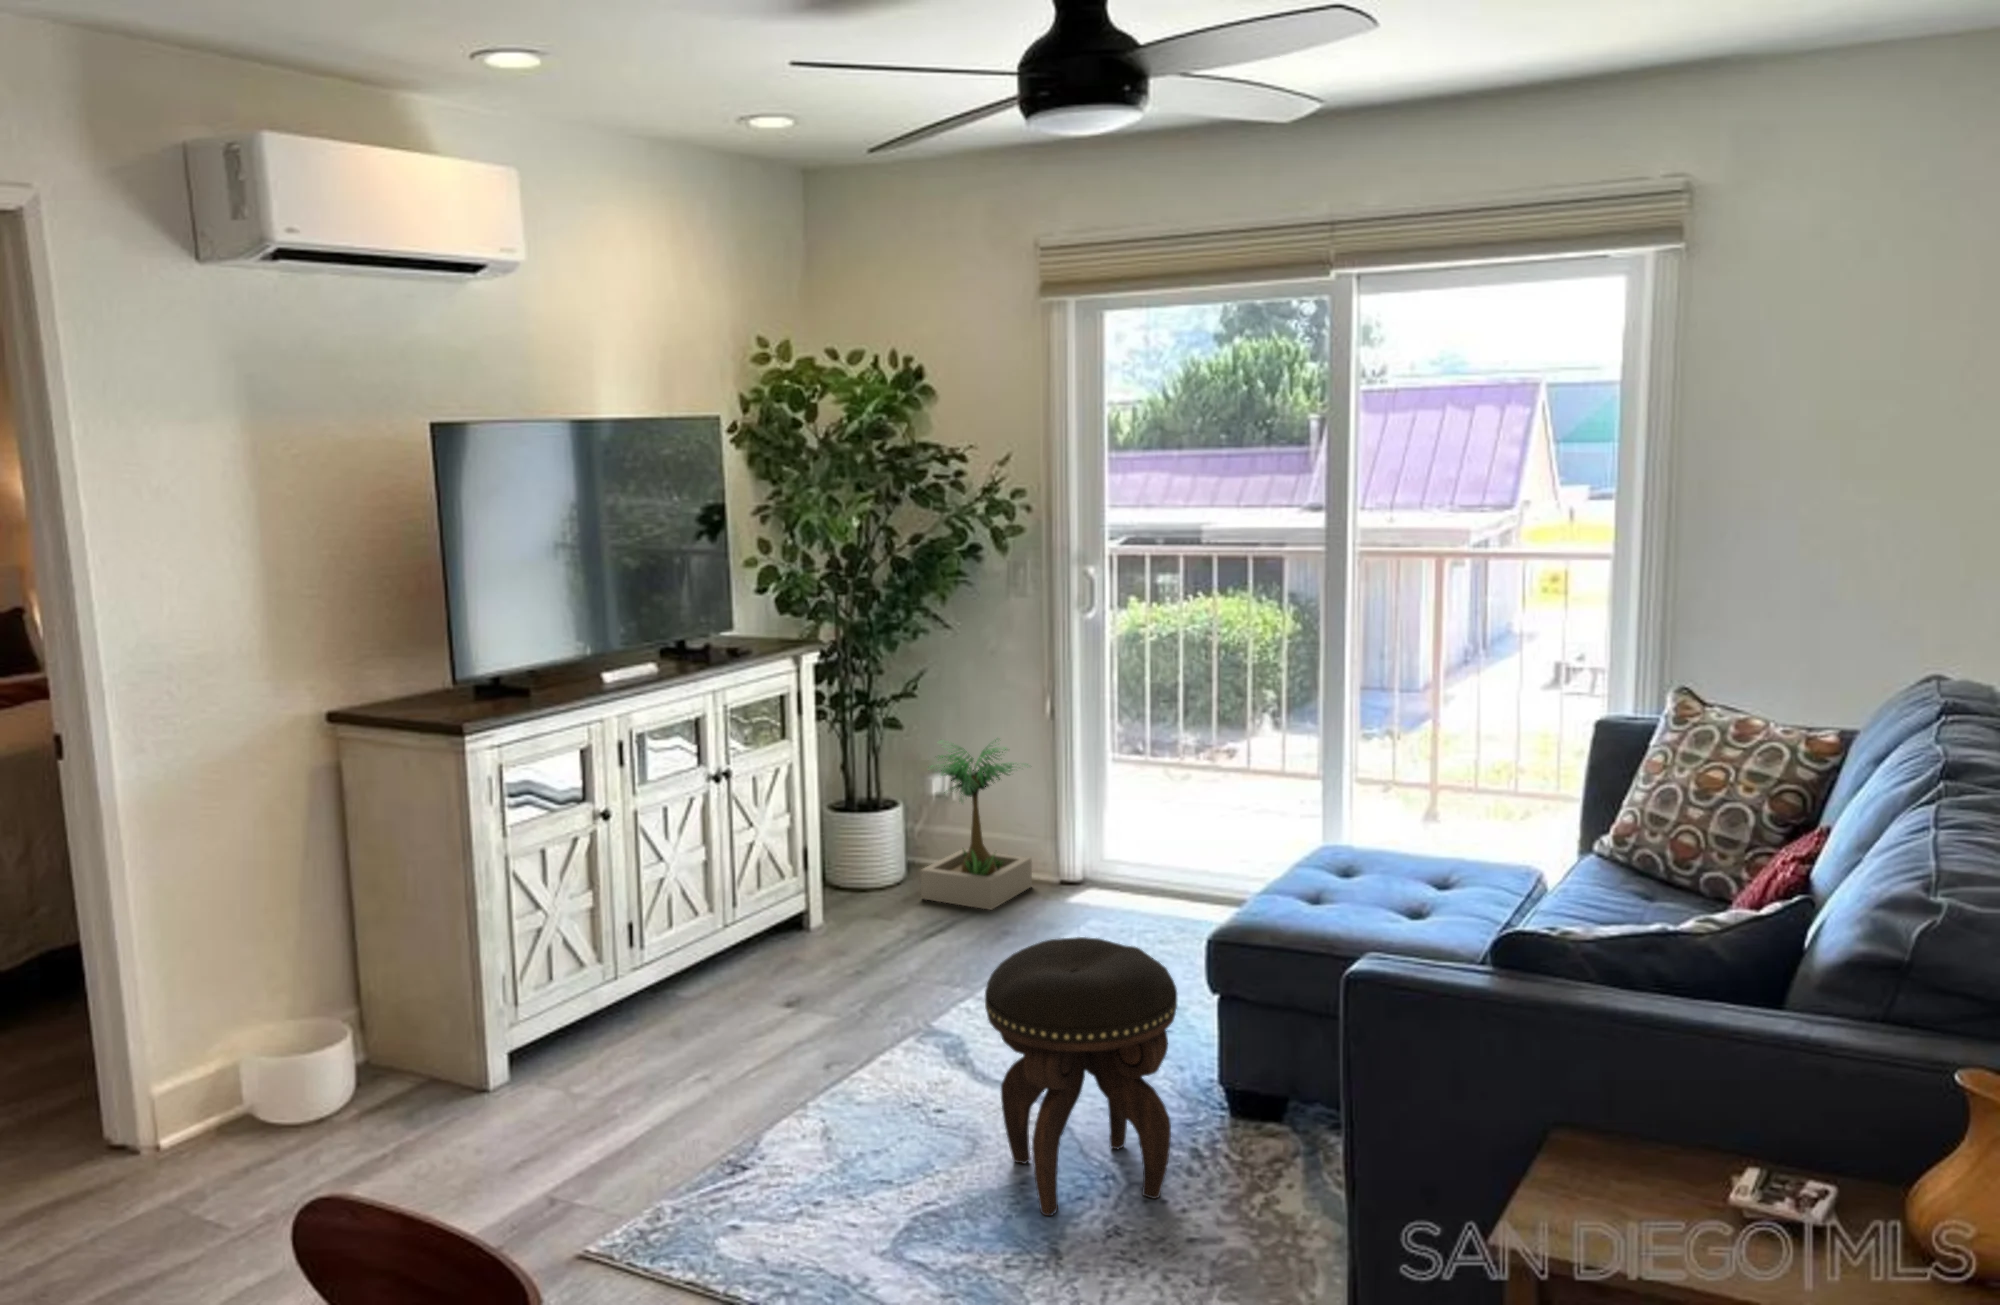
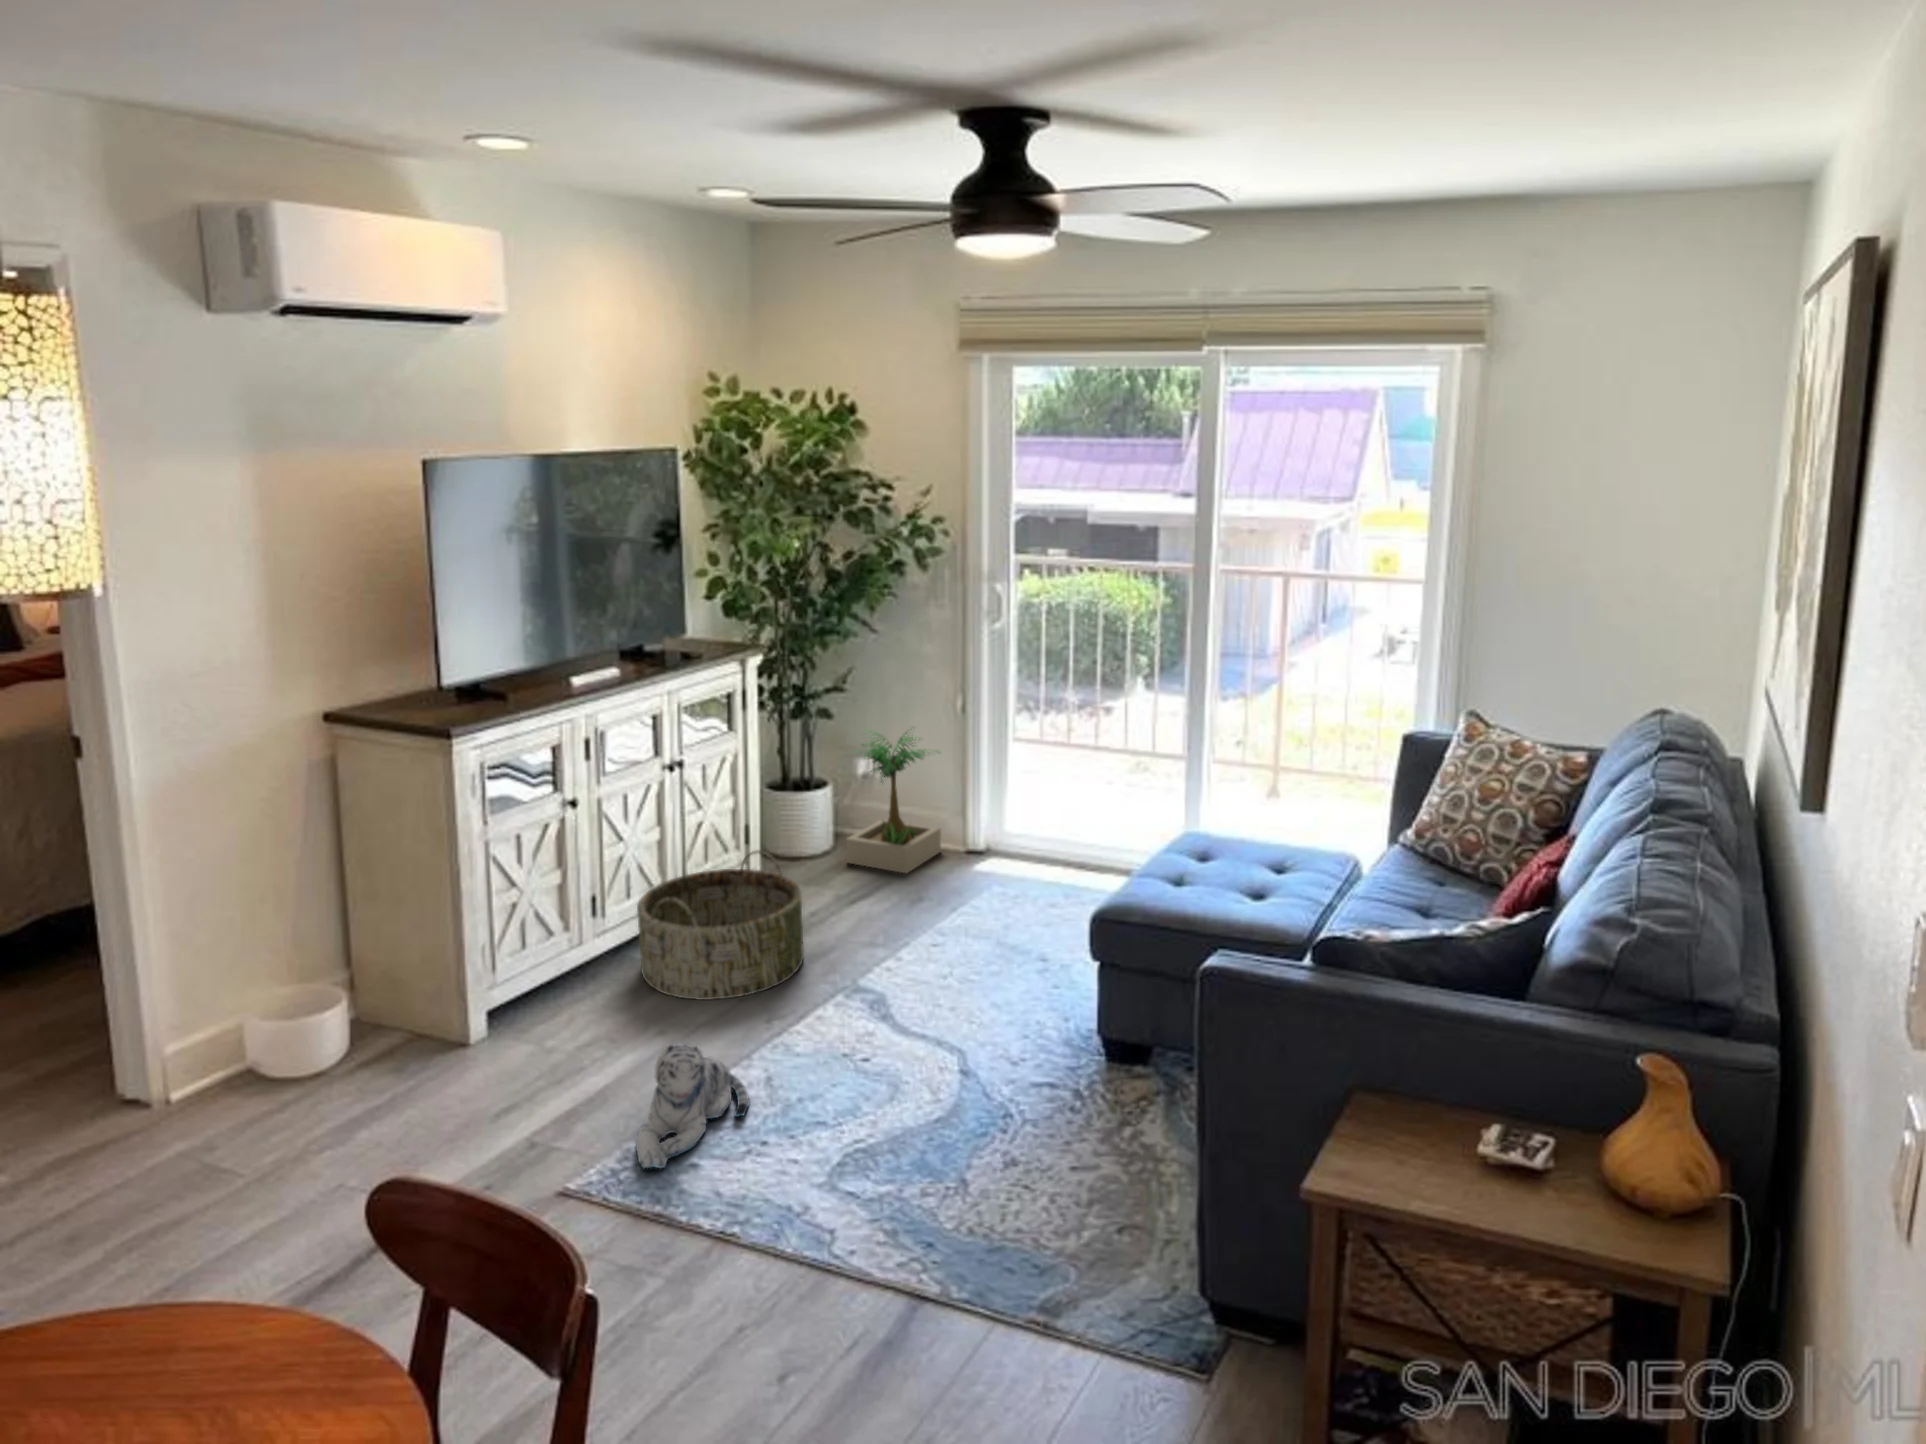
basket: none [674,874,869,1047] -> present [637,850,804,1000]
footstool: present [985,937,1177,1216] -> none [903,921,1061,1149]
plush toy: none [664,1084,802,1235] -> present [636,1044,749,1168]

